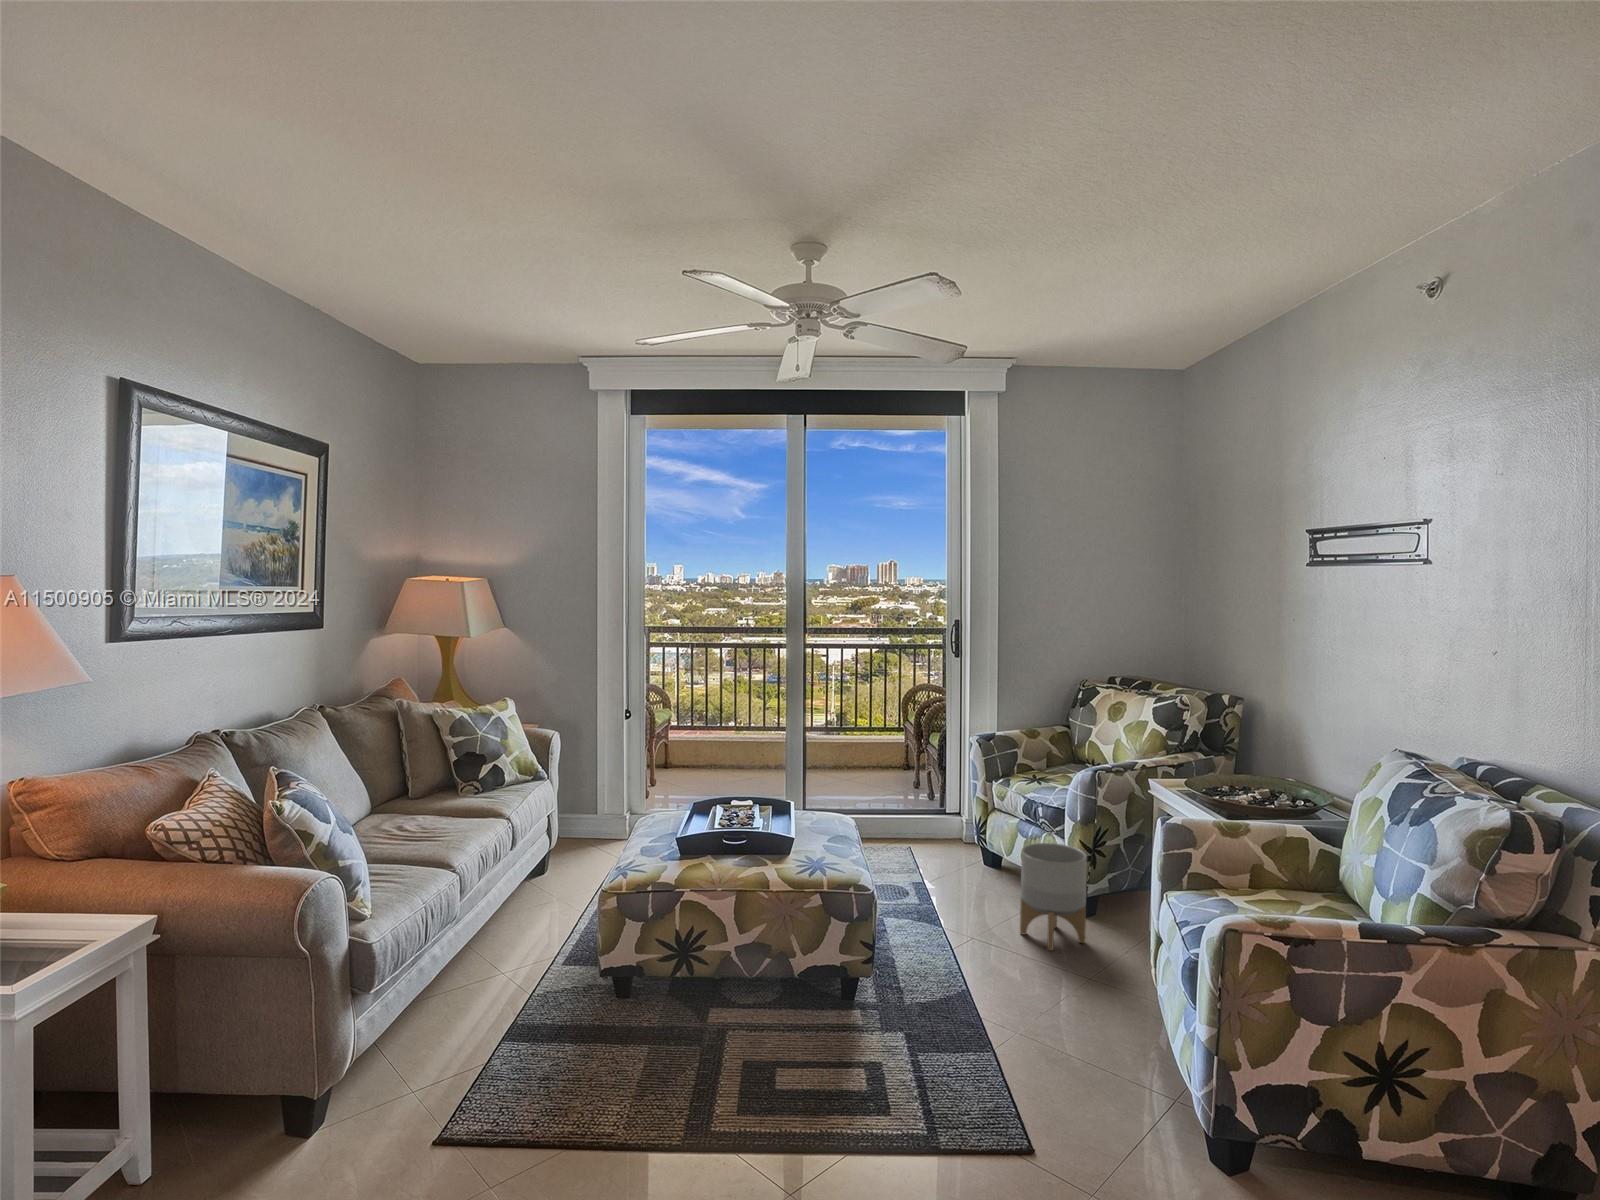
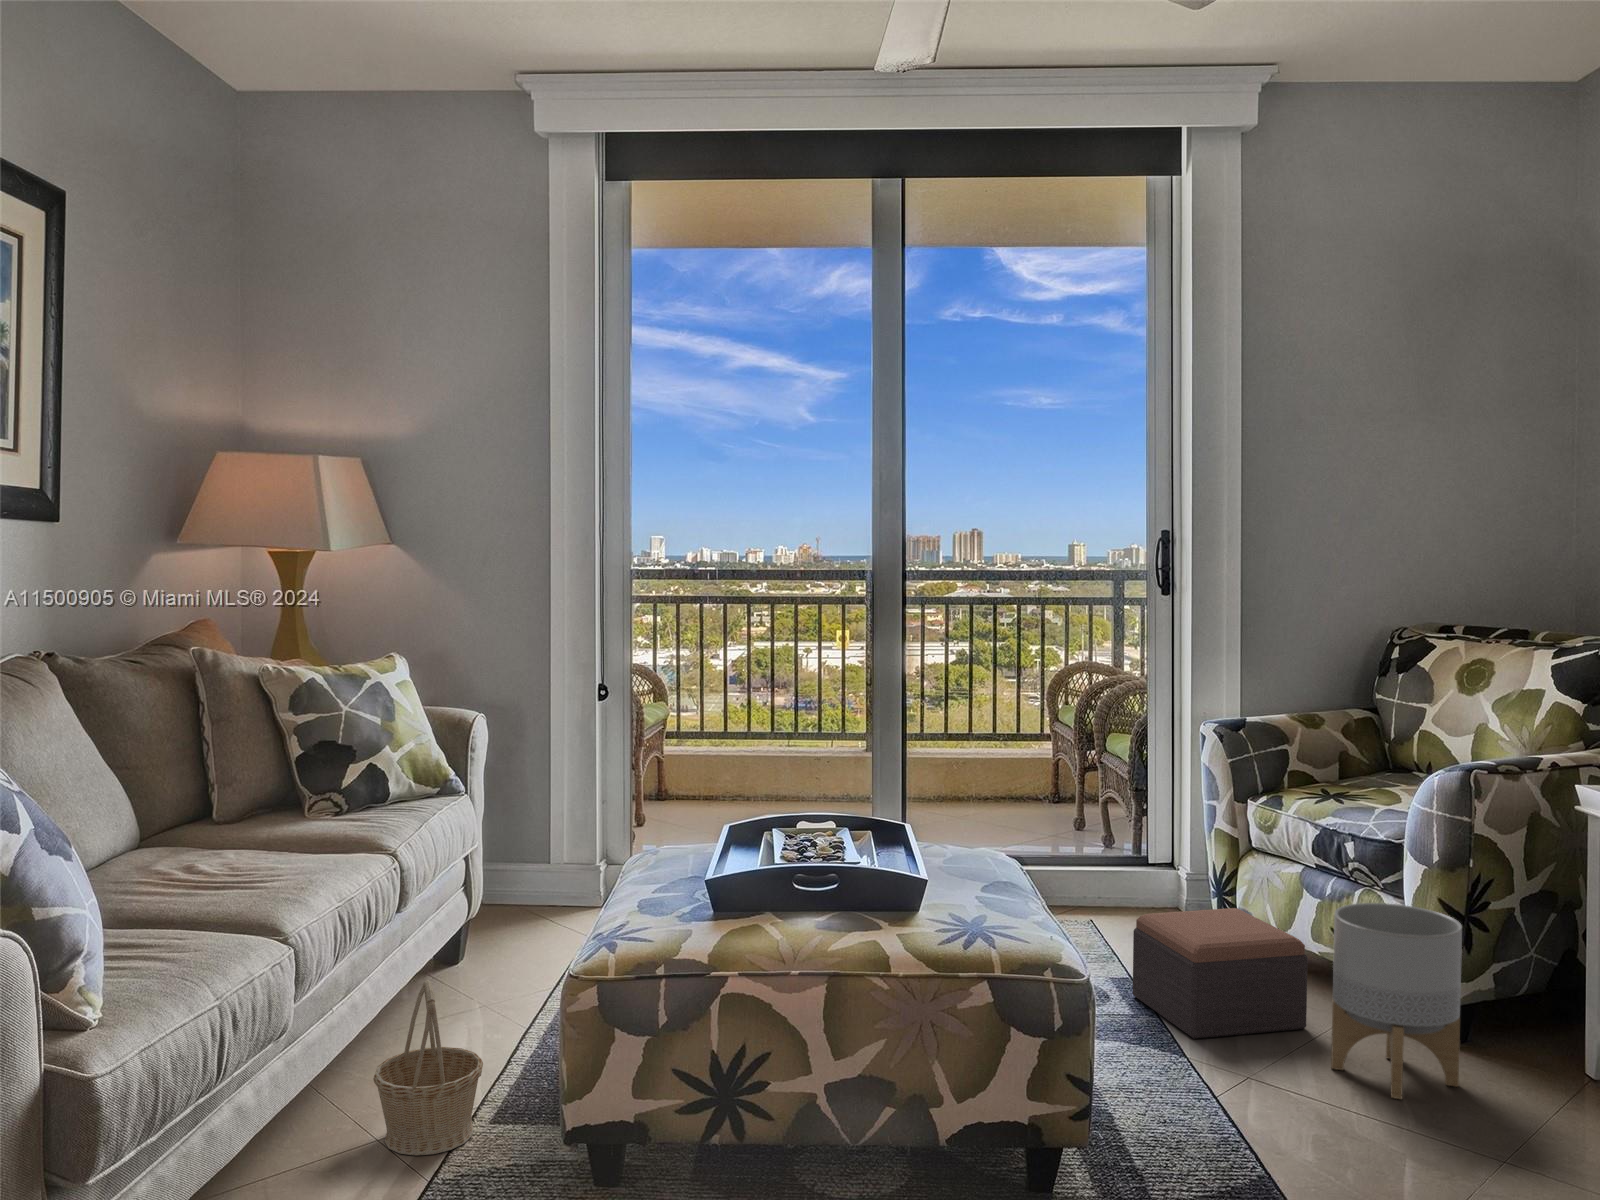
footstool: none [922,843,1014,917] -> present [1133,908,1308,1039]
basket: none [497,891,557,986] -> present [373,980,483,1155]

